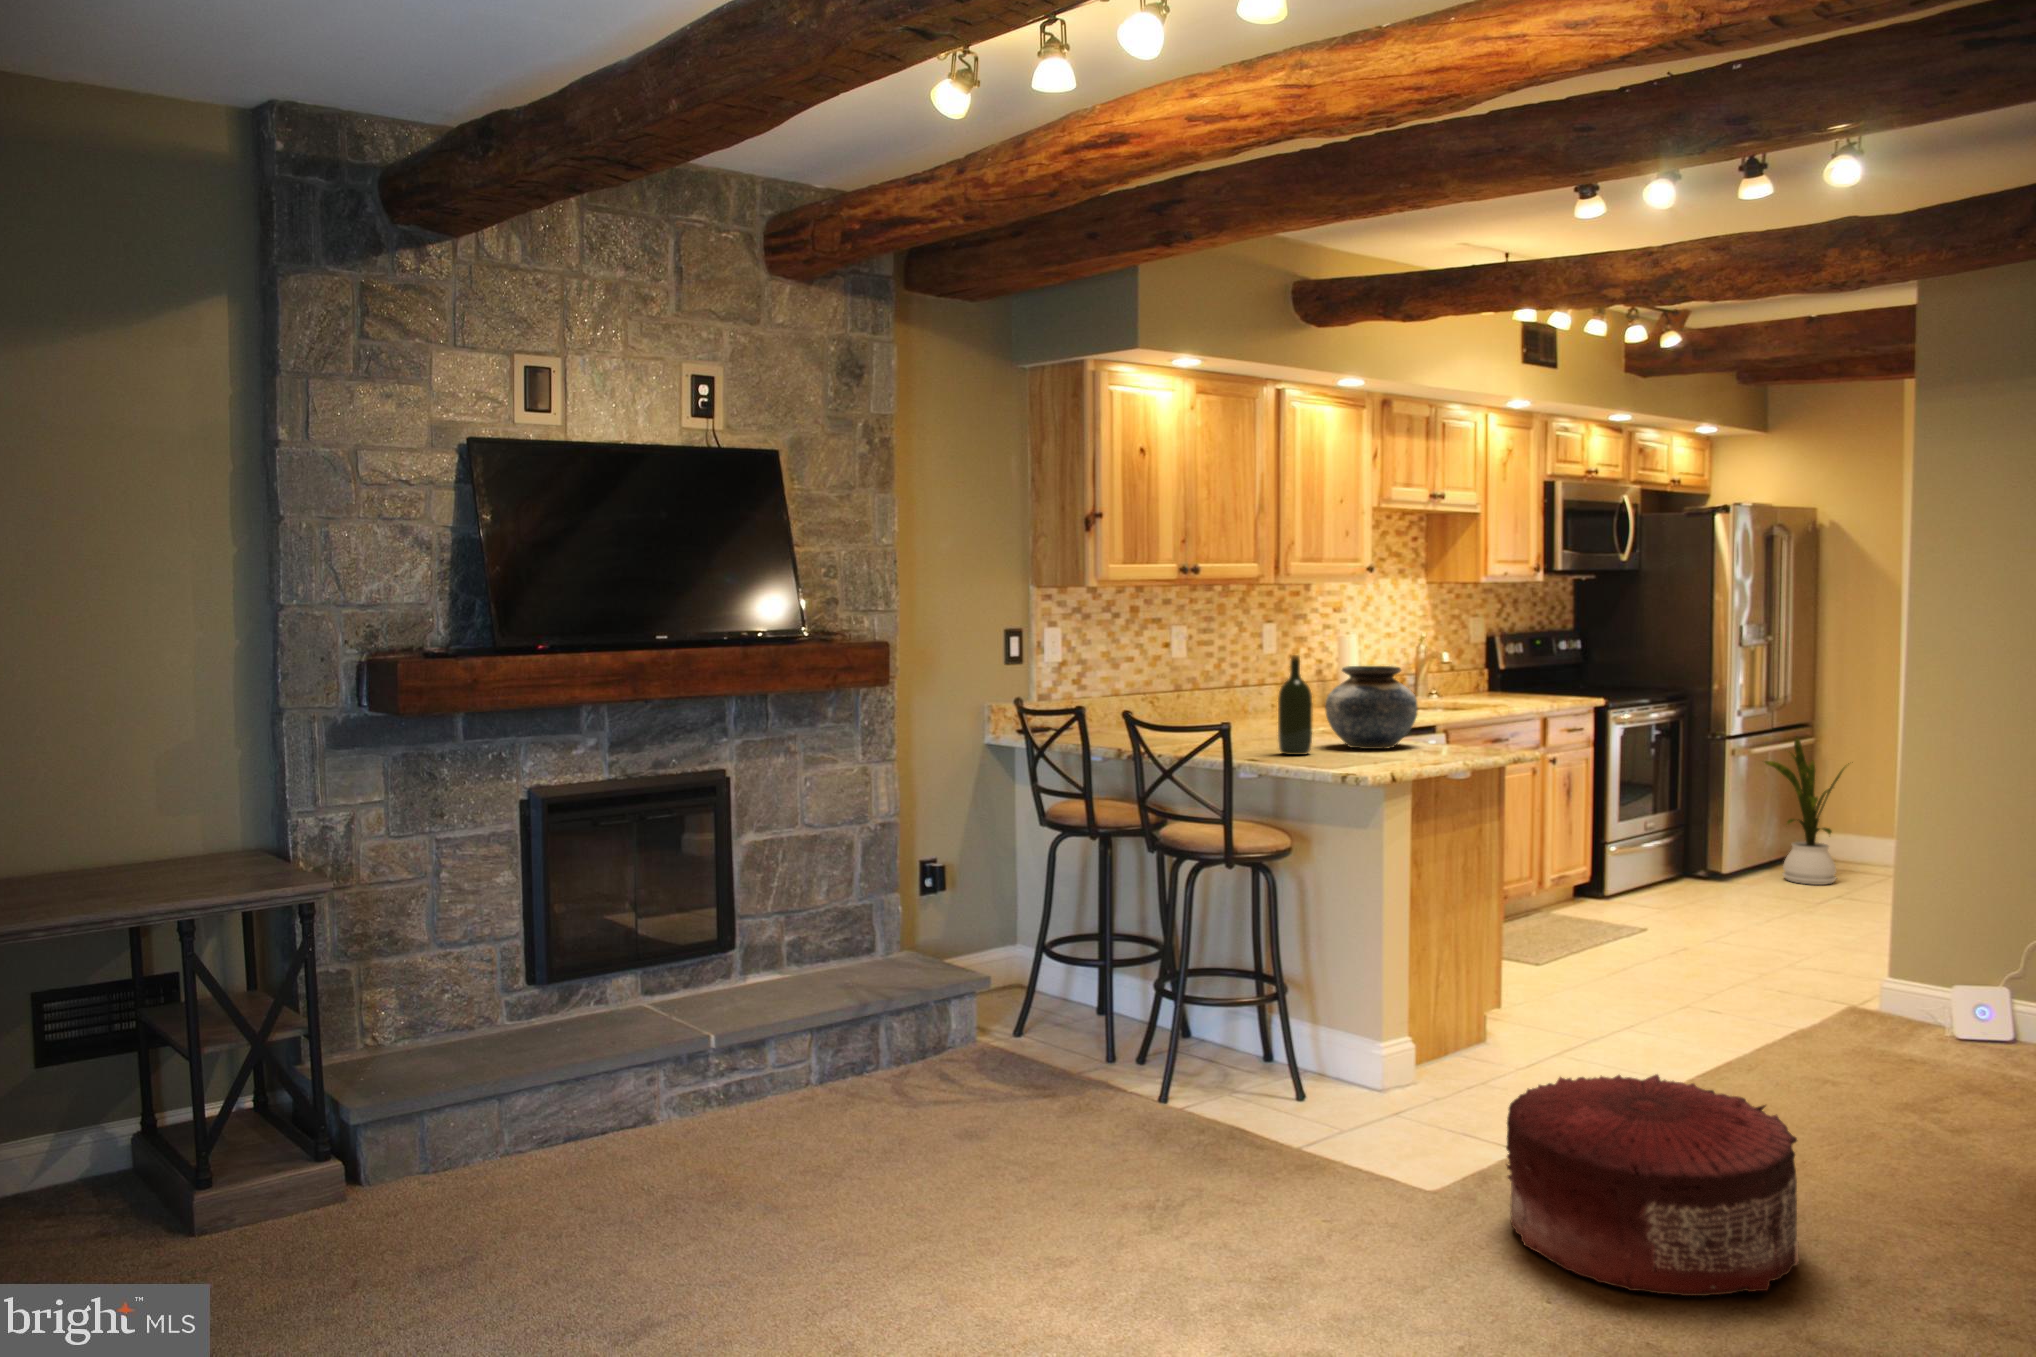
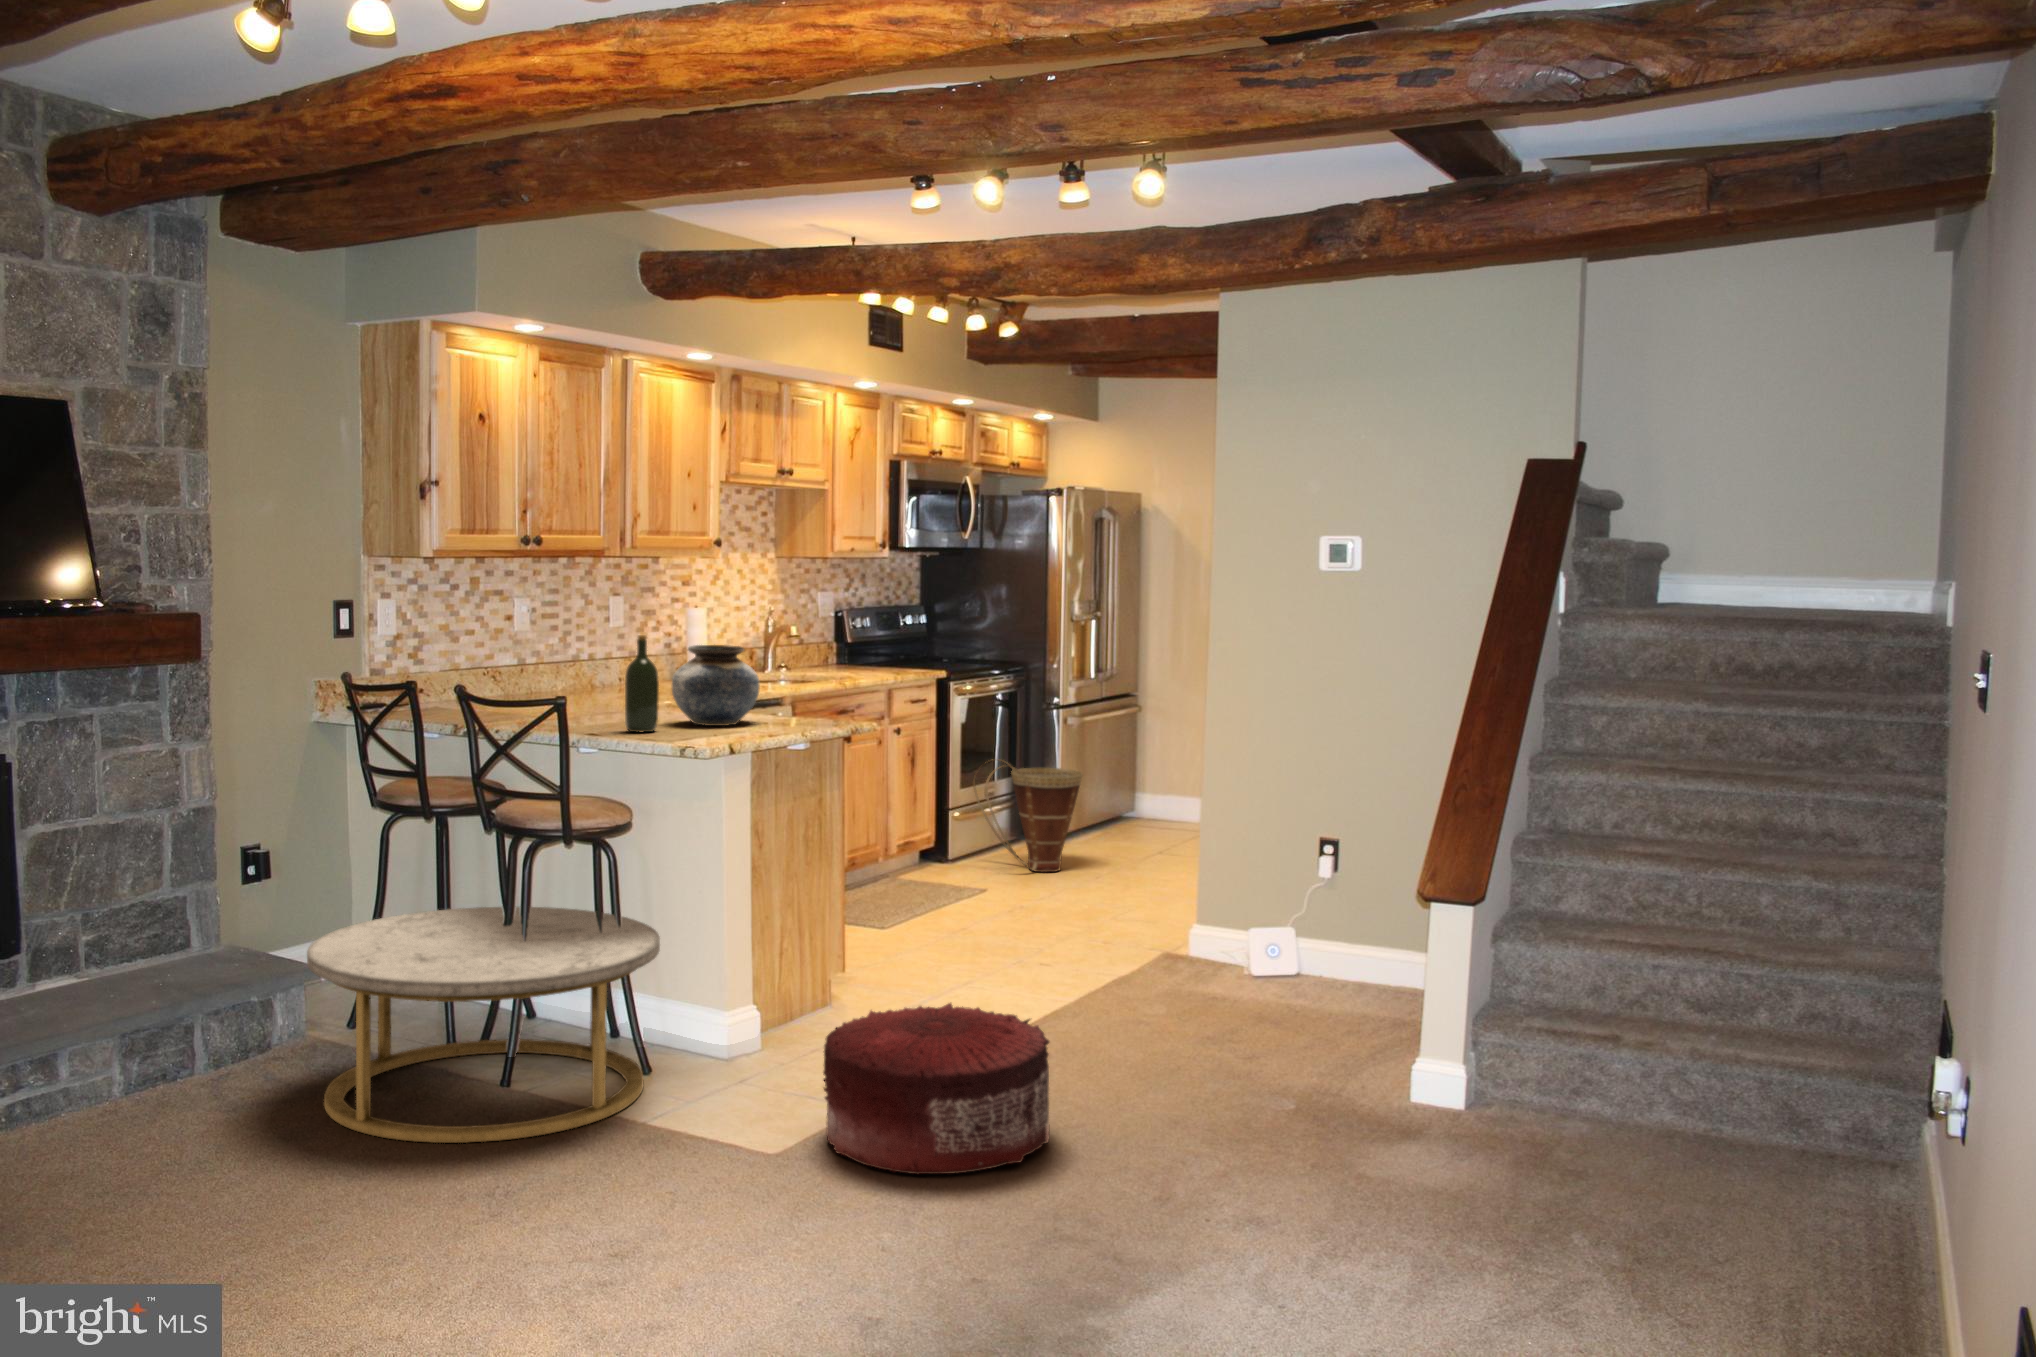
house plant: present [1765,738,1849,885] -> none [1086,710,1164,847]
basket: none [1637,787,1764,909] -> present [974,759,1083,872]
coffee table: none [967,929,1317,1184] -> present [307,907,660,1143]

